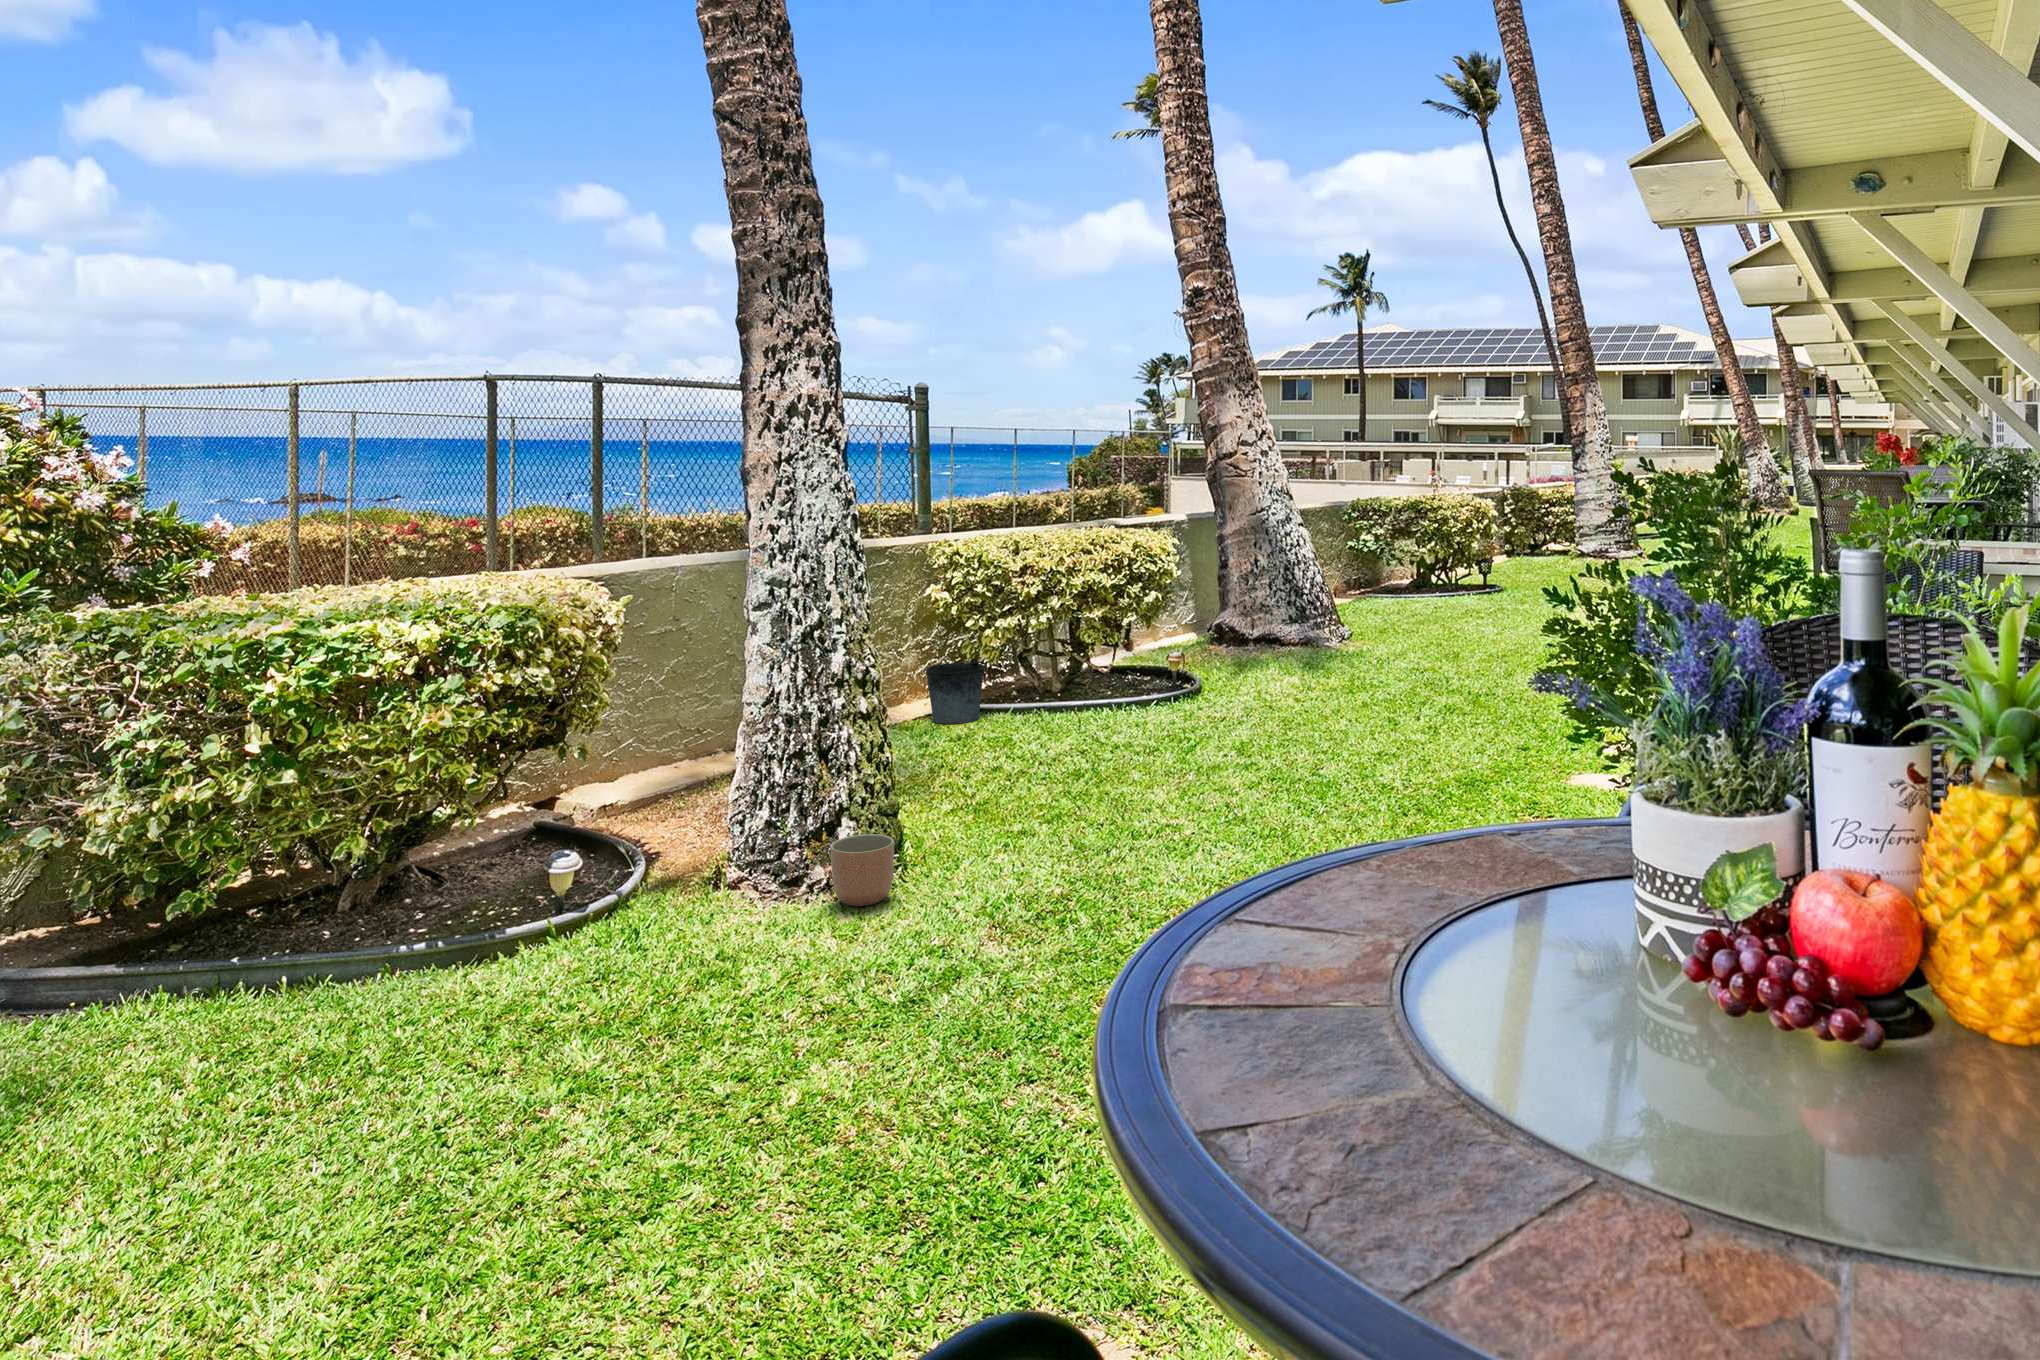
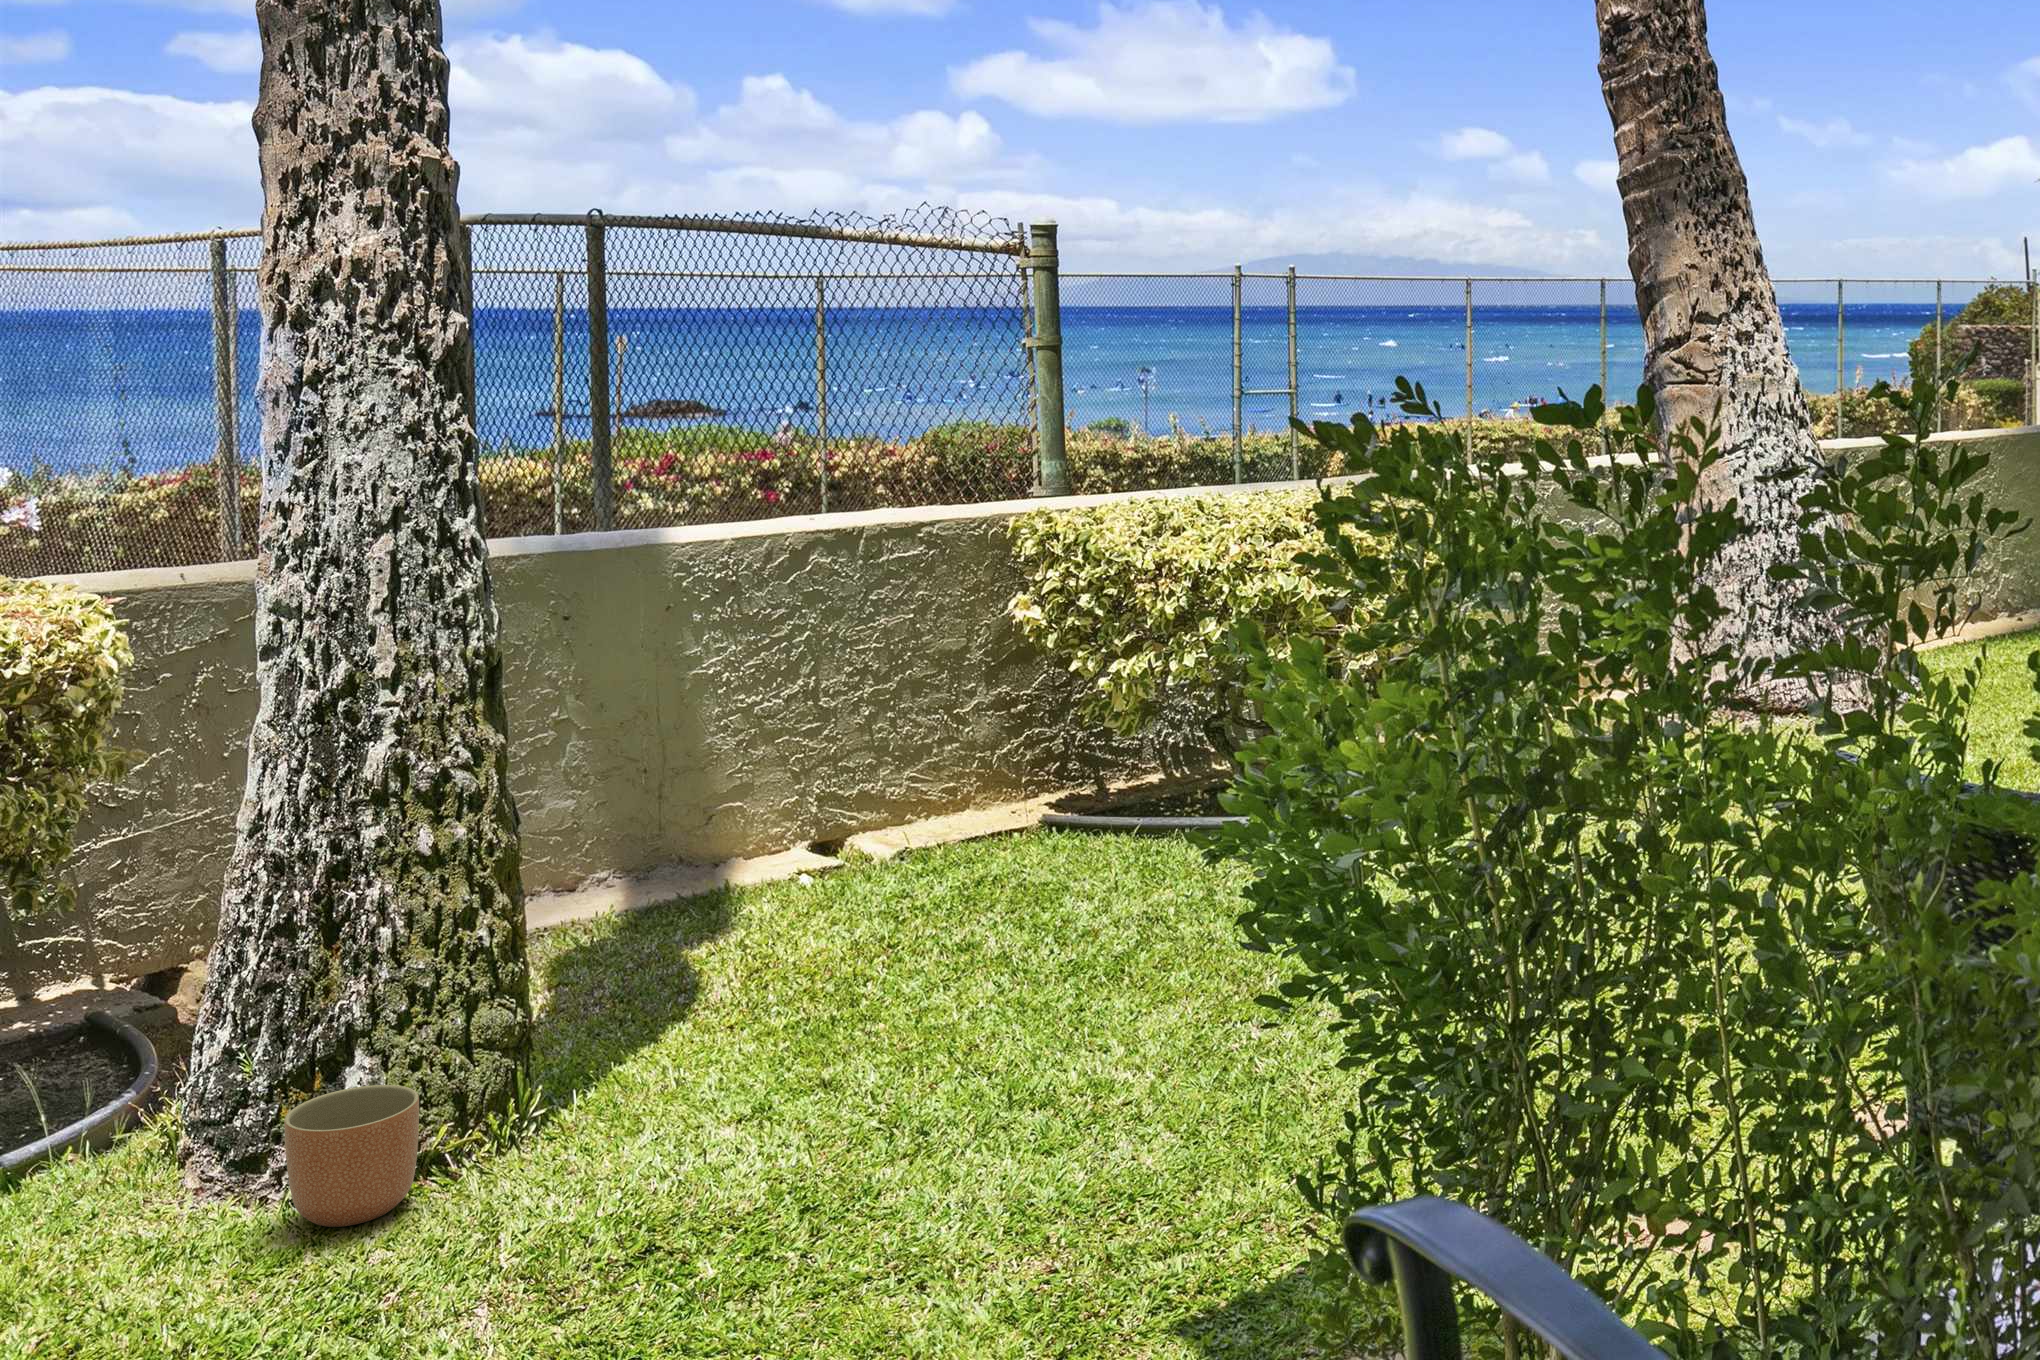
bucket: present [925,659,987,724] -> none [1002,717,1110,826]

